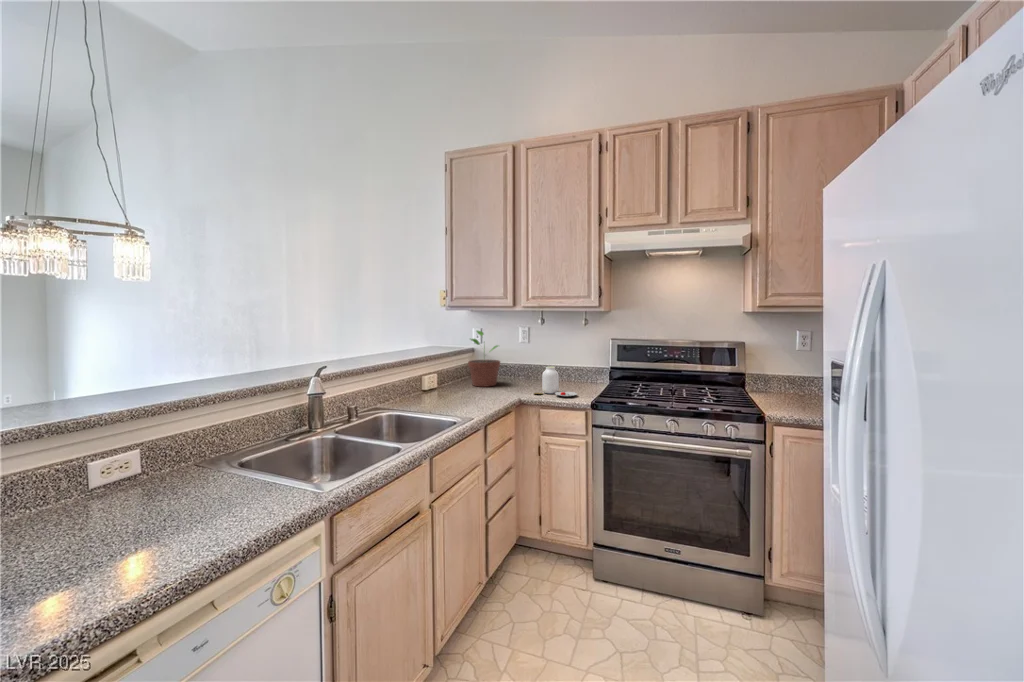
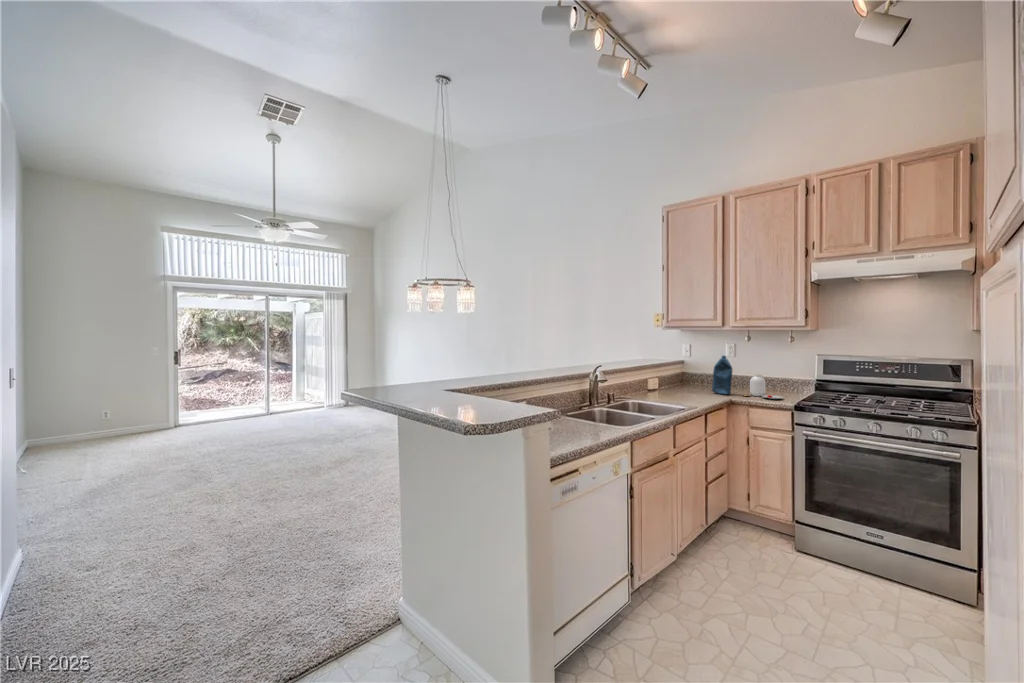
potted plant: present [468,331,500,386] -> none [682,344,711,389]
bottle: none [500,345,523,394] -> present [712,356,732,395]

